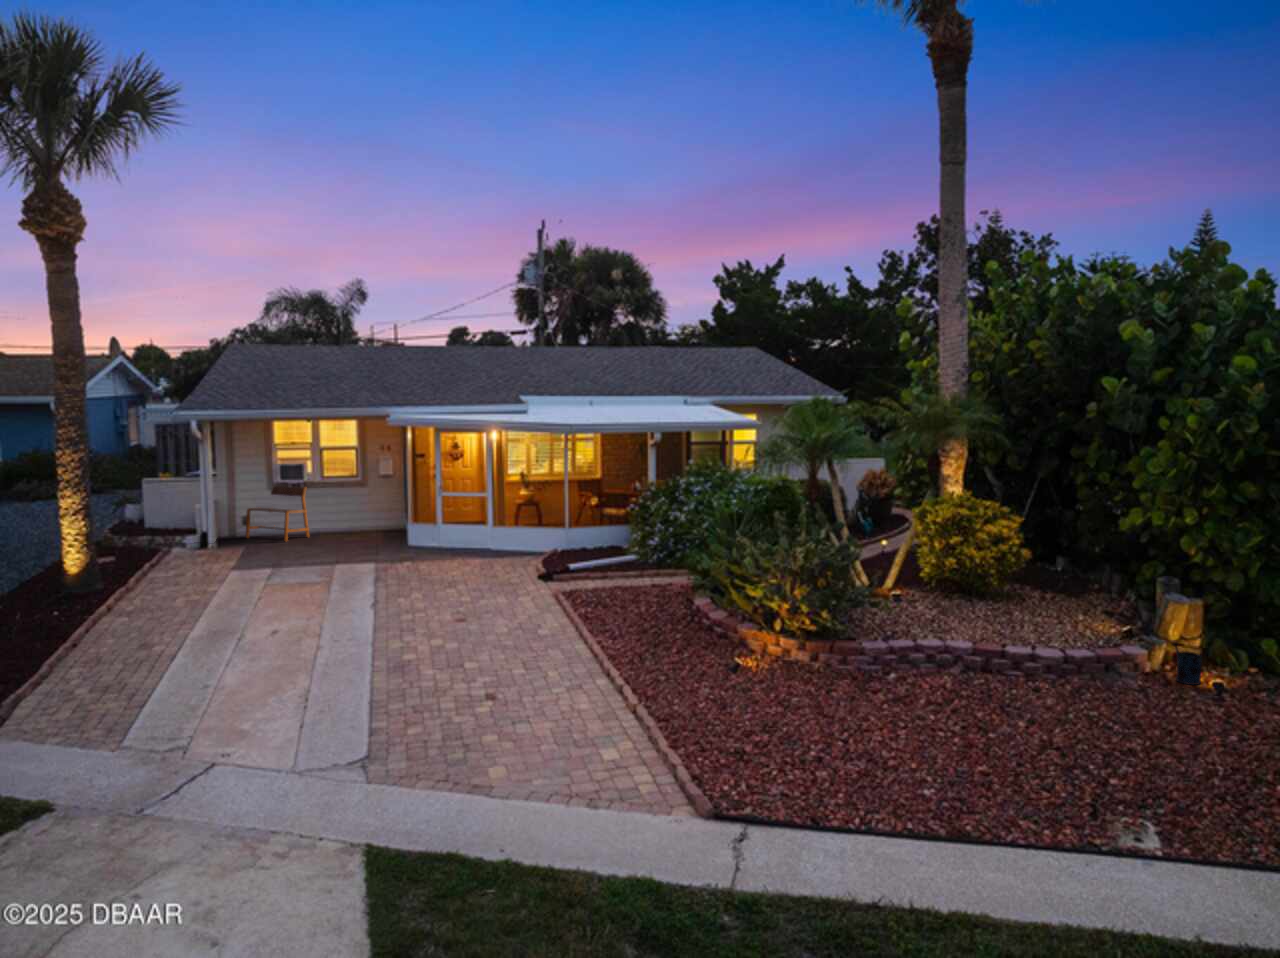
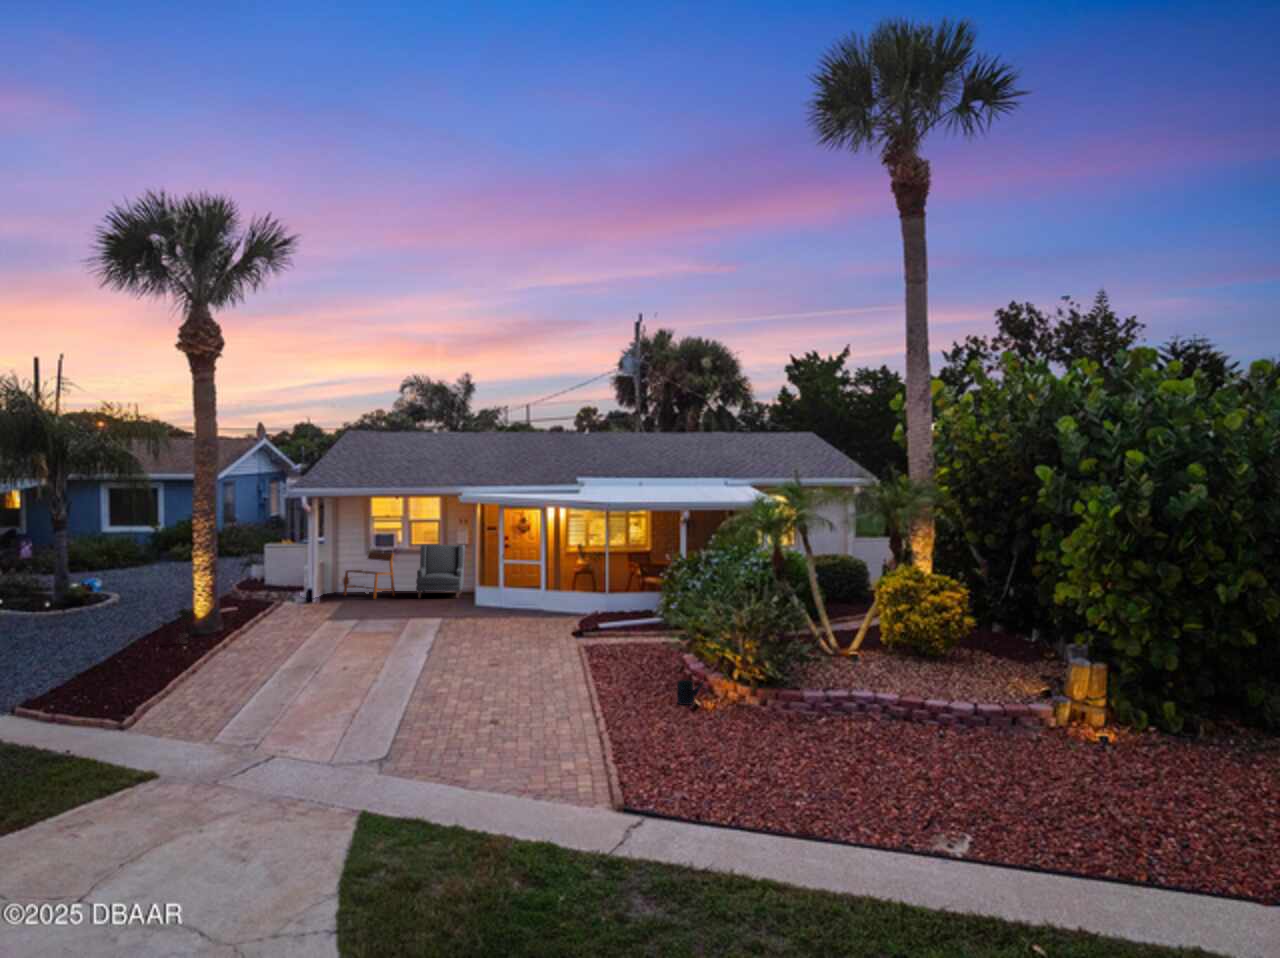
chair: none [336,476,391,539] -> present [416,545,465,598]
potted plant: none [35,562,67,607] -> present [178,609,193,644]
watering can: present [1172,642,1202,685] -> present [677,678,706,705]

